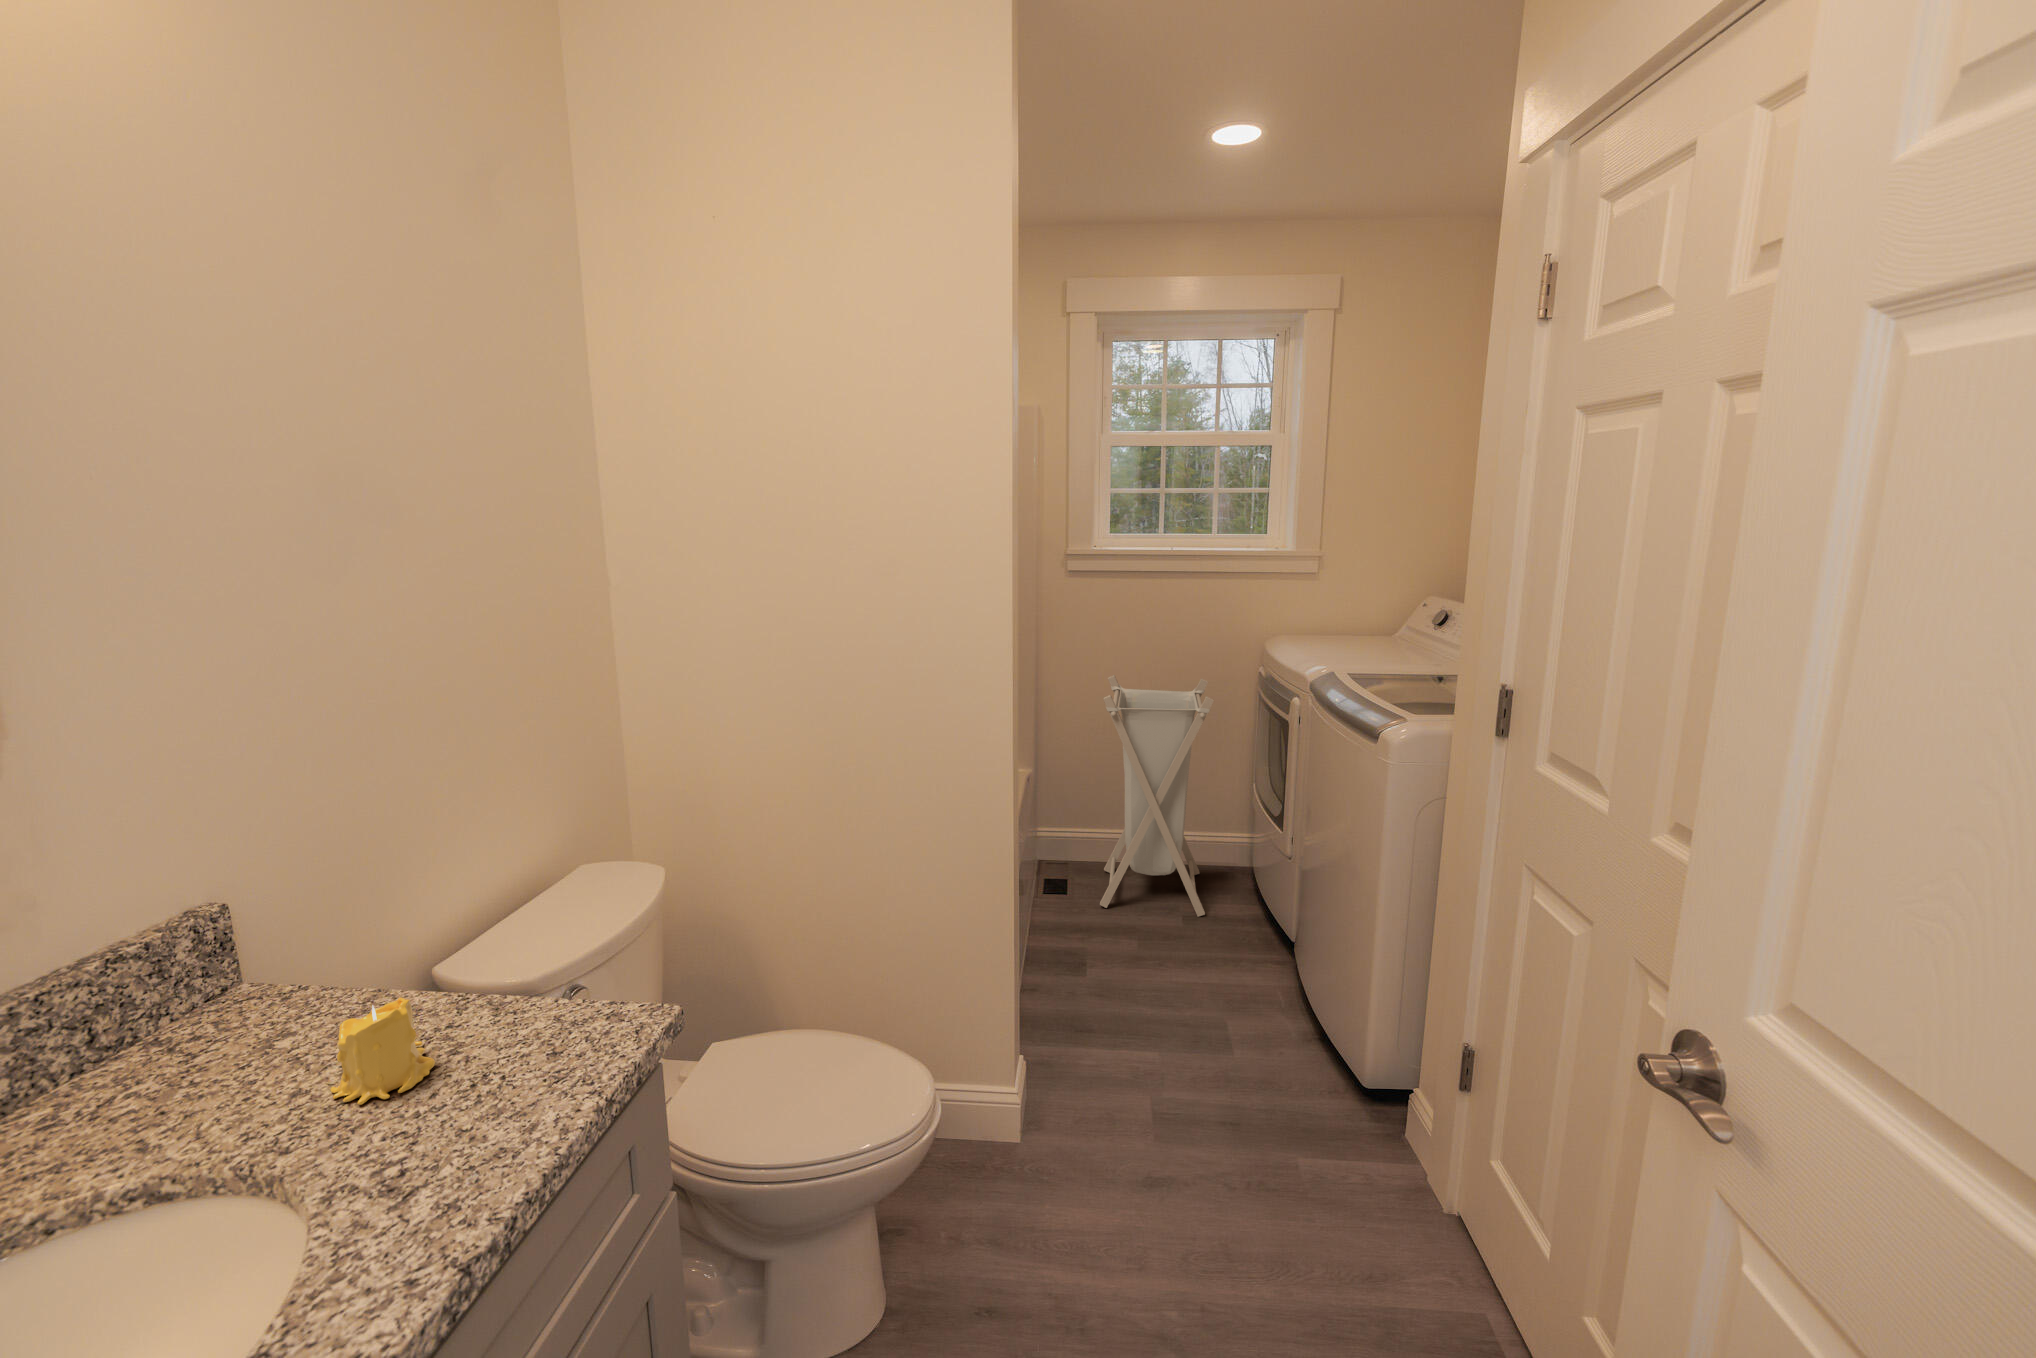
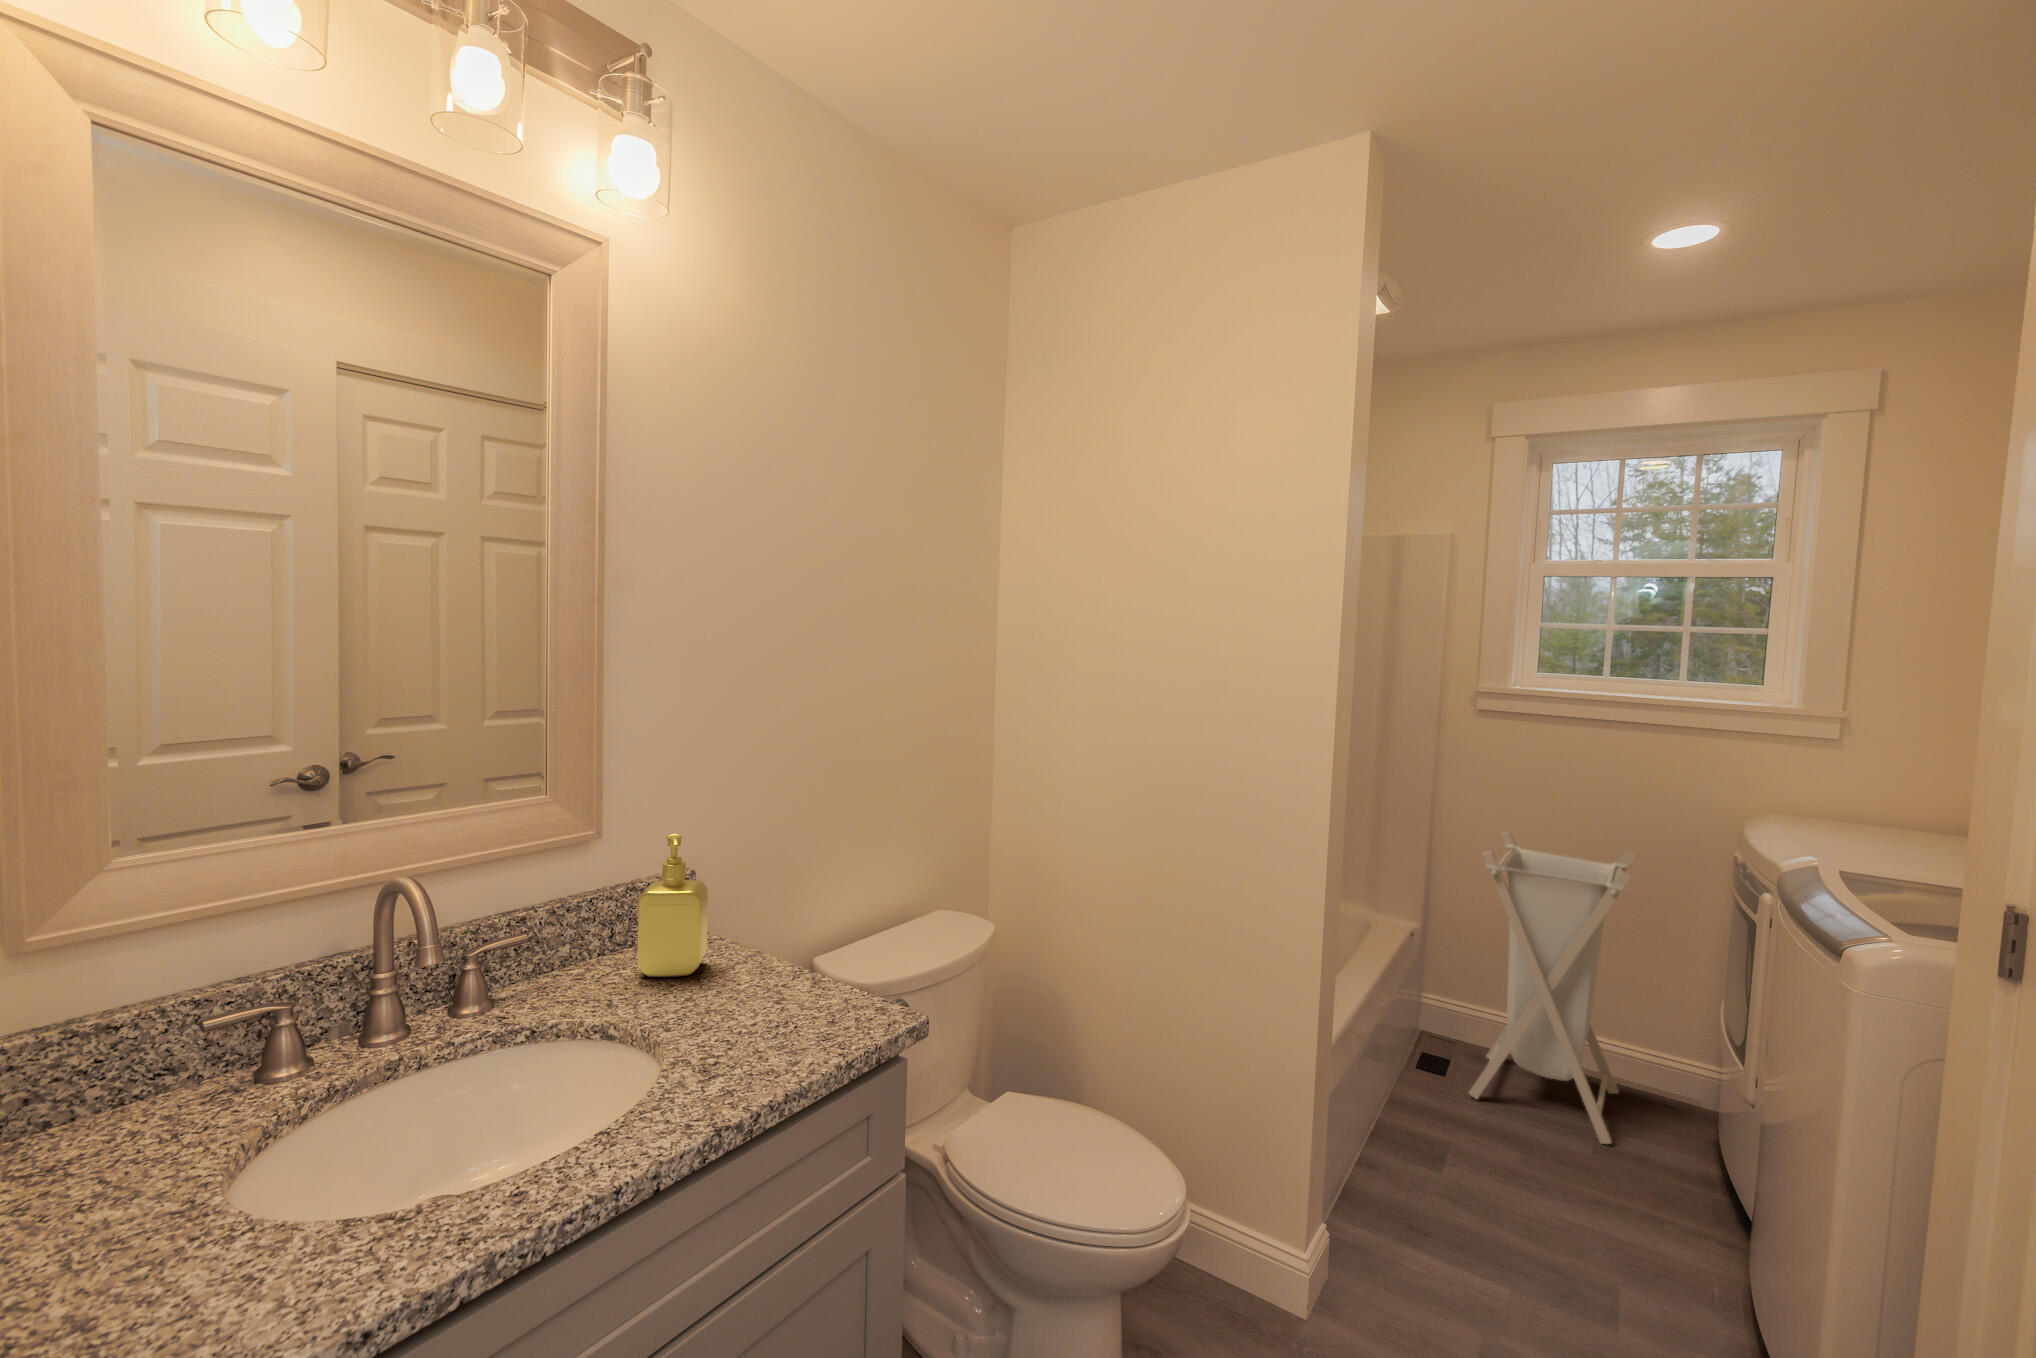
soap dispenser: none [150,860,292,1081] -> present [638,834,708,977]
candle: present [331,998,435,1105] -> none [704,948,765,1018]

